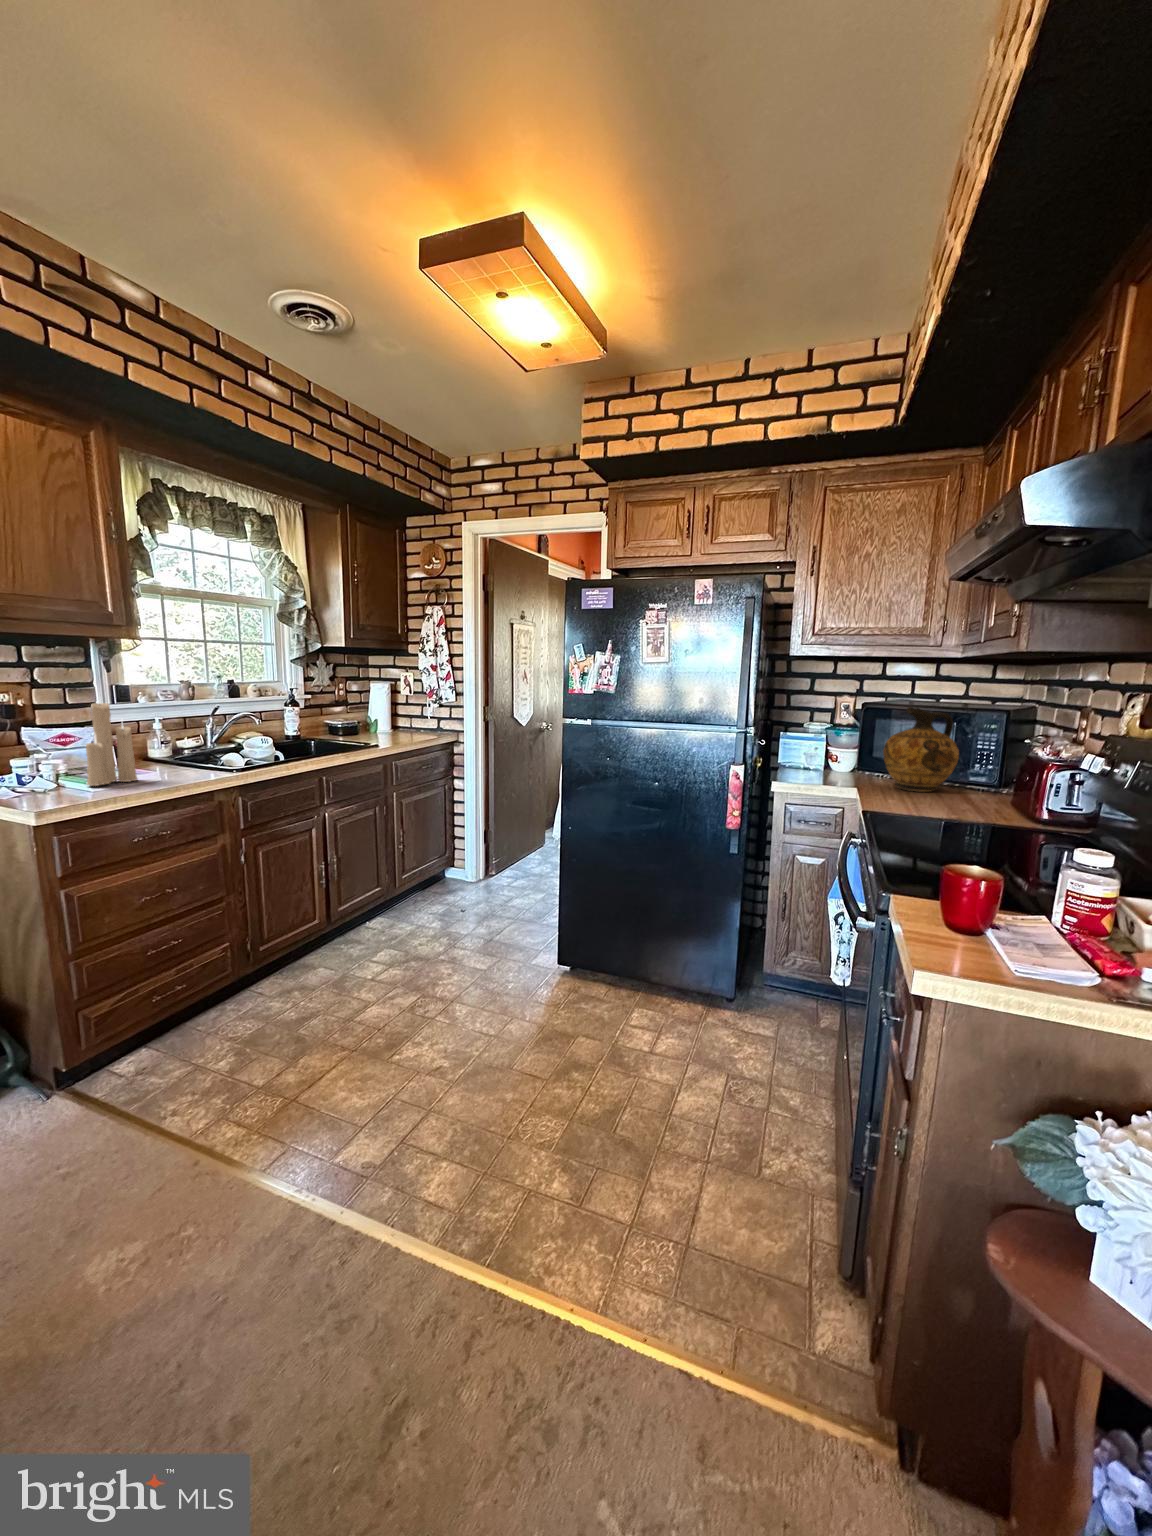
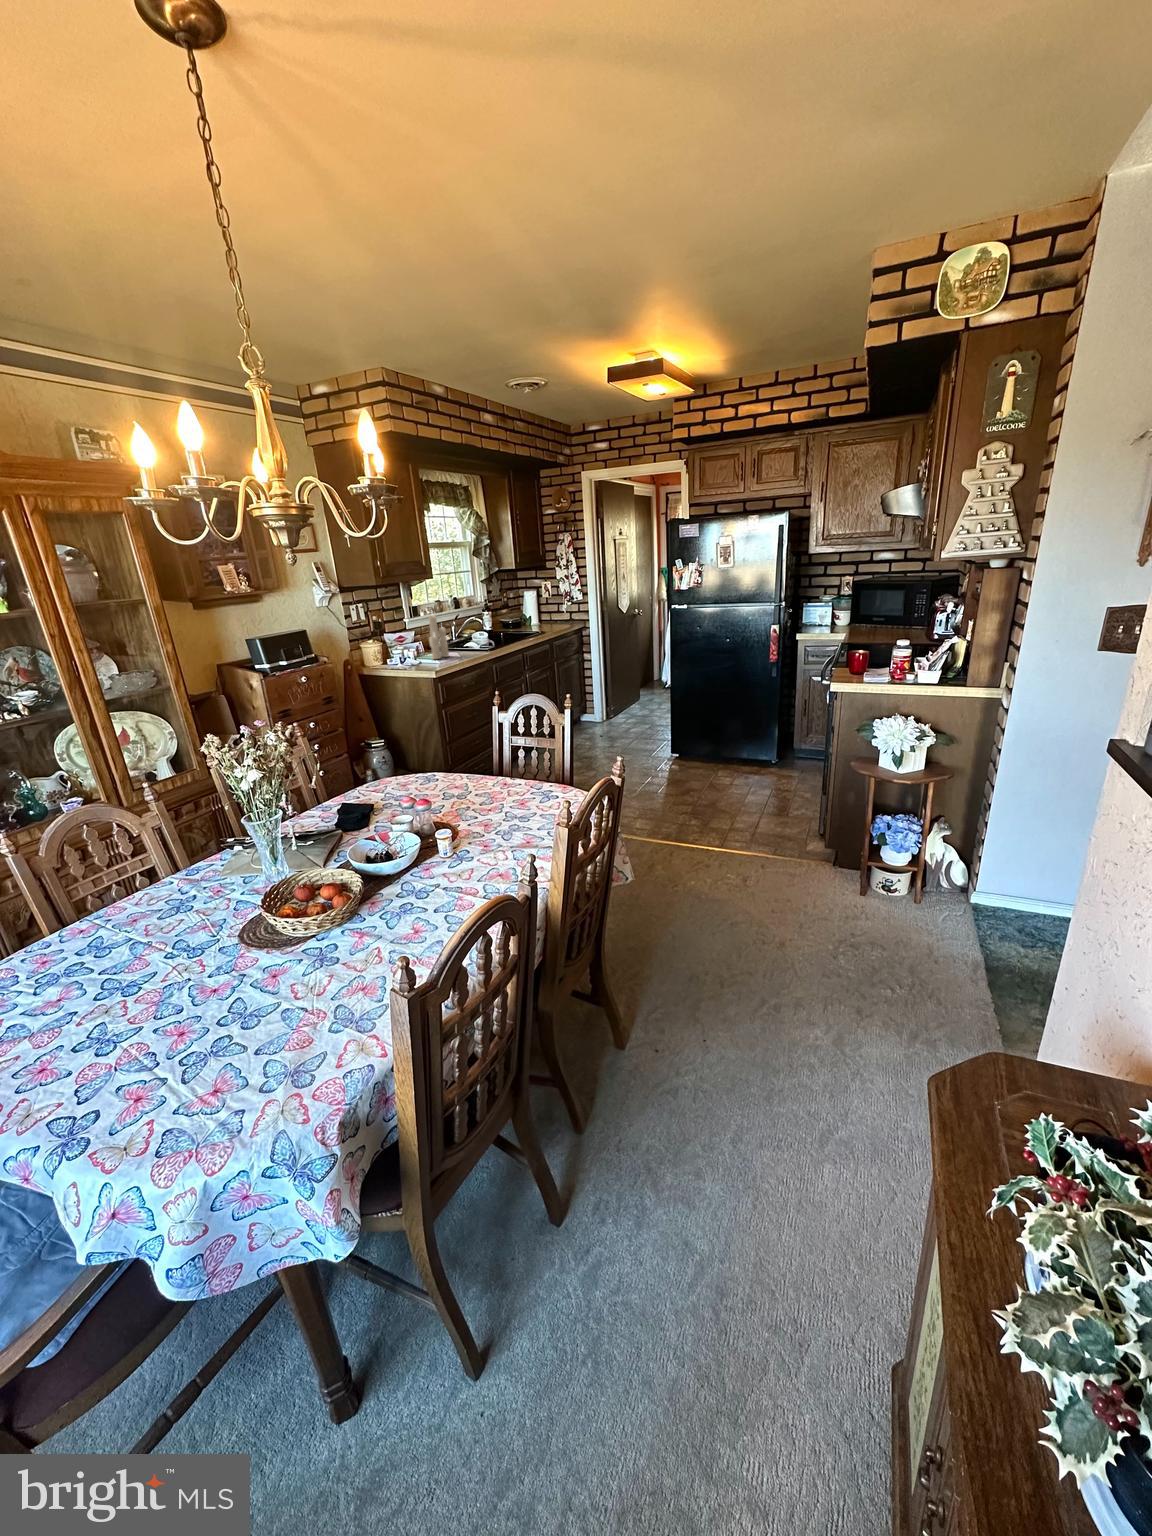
ceramic jug: present [883,707,959,792] -> none [863,581,905,631]

